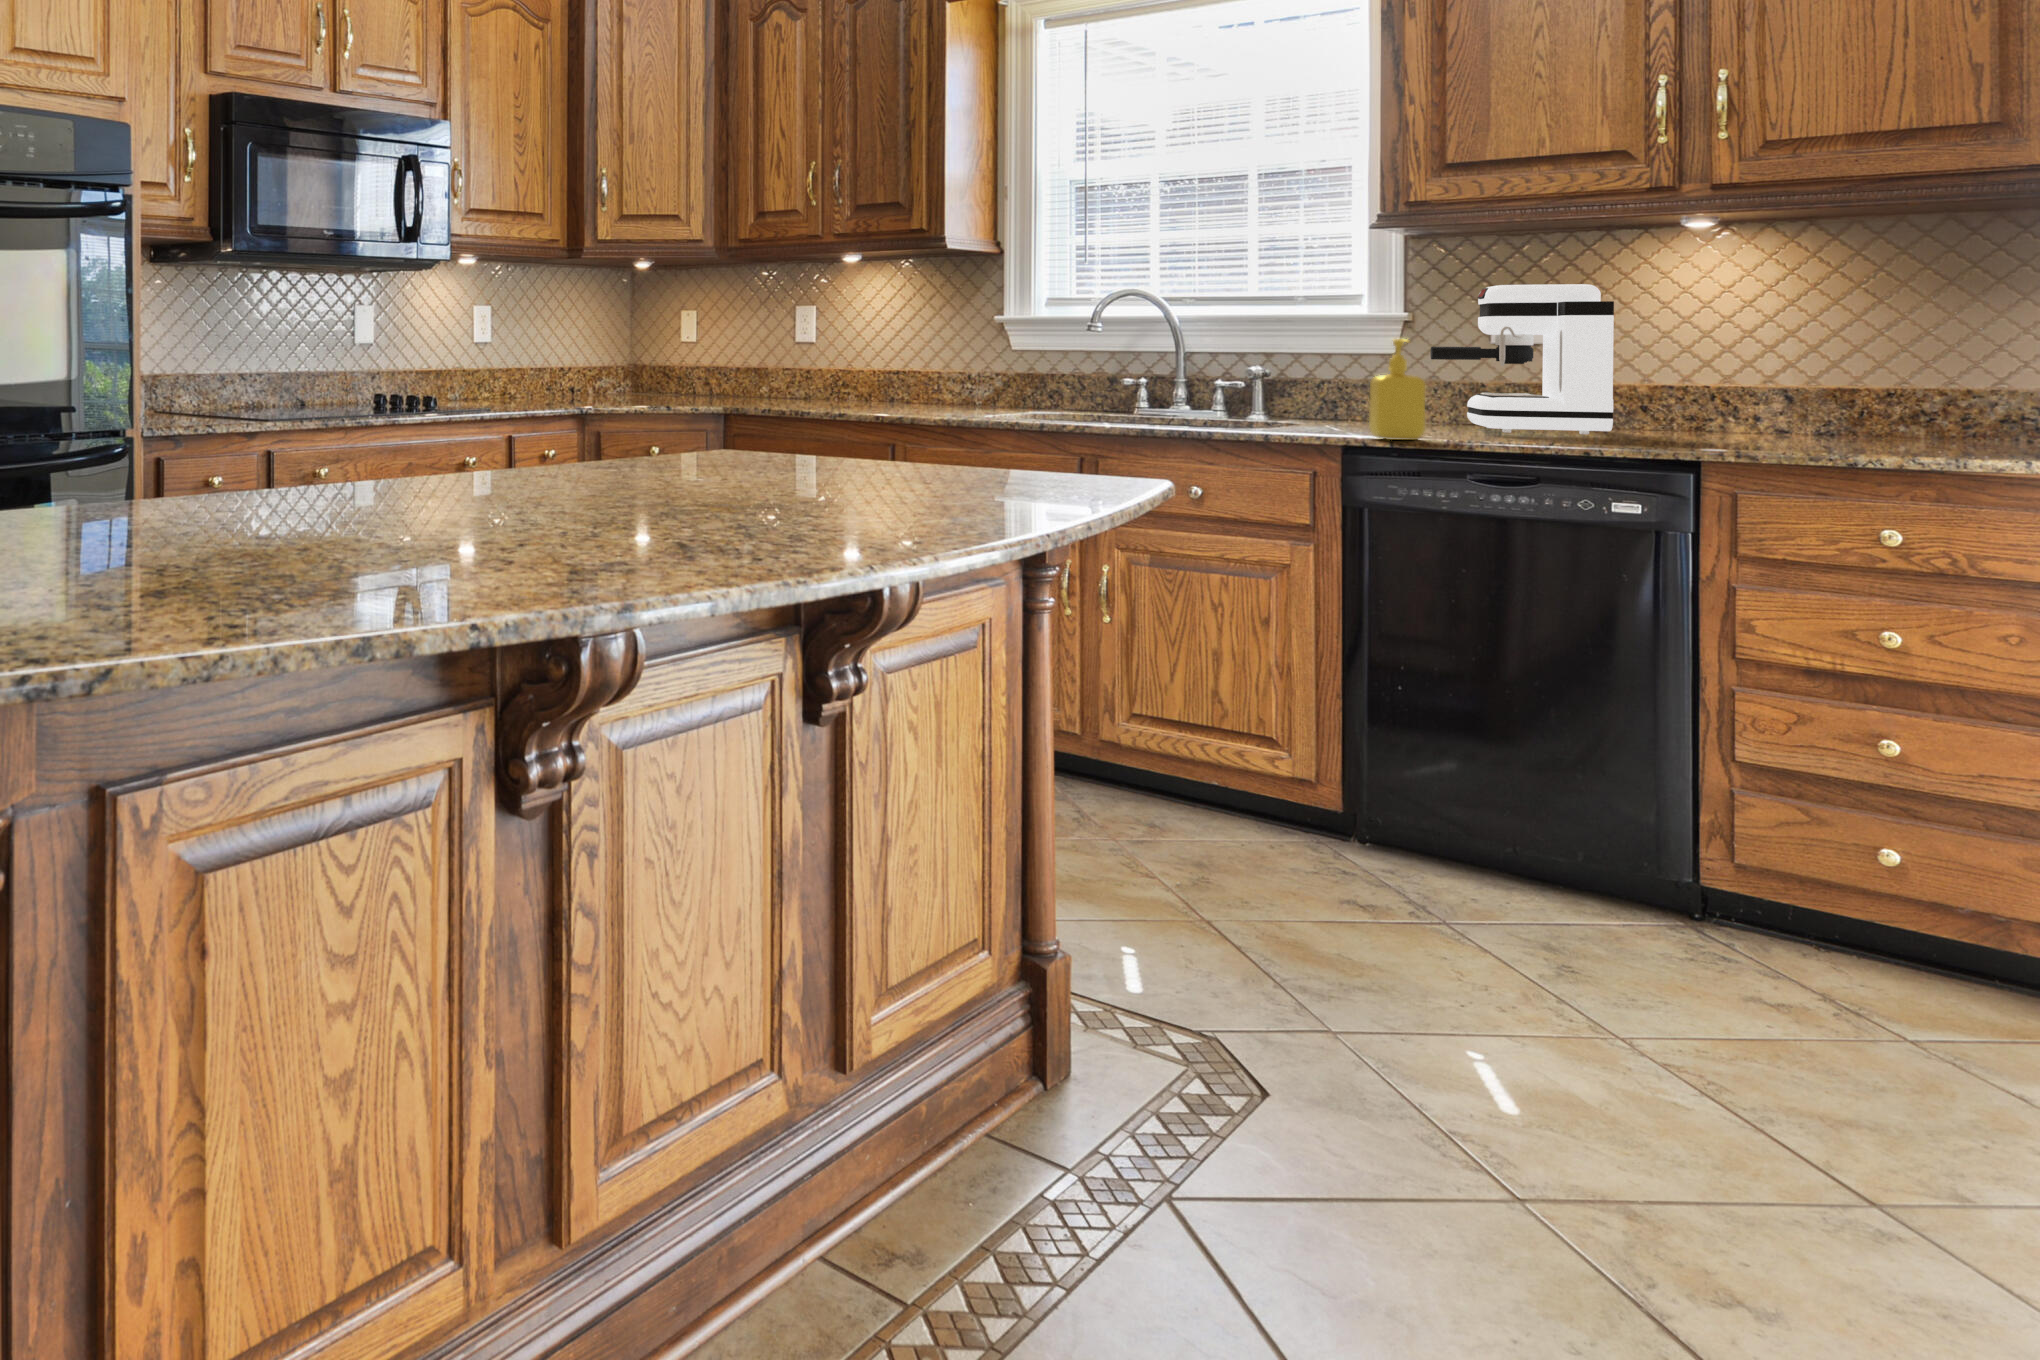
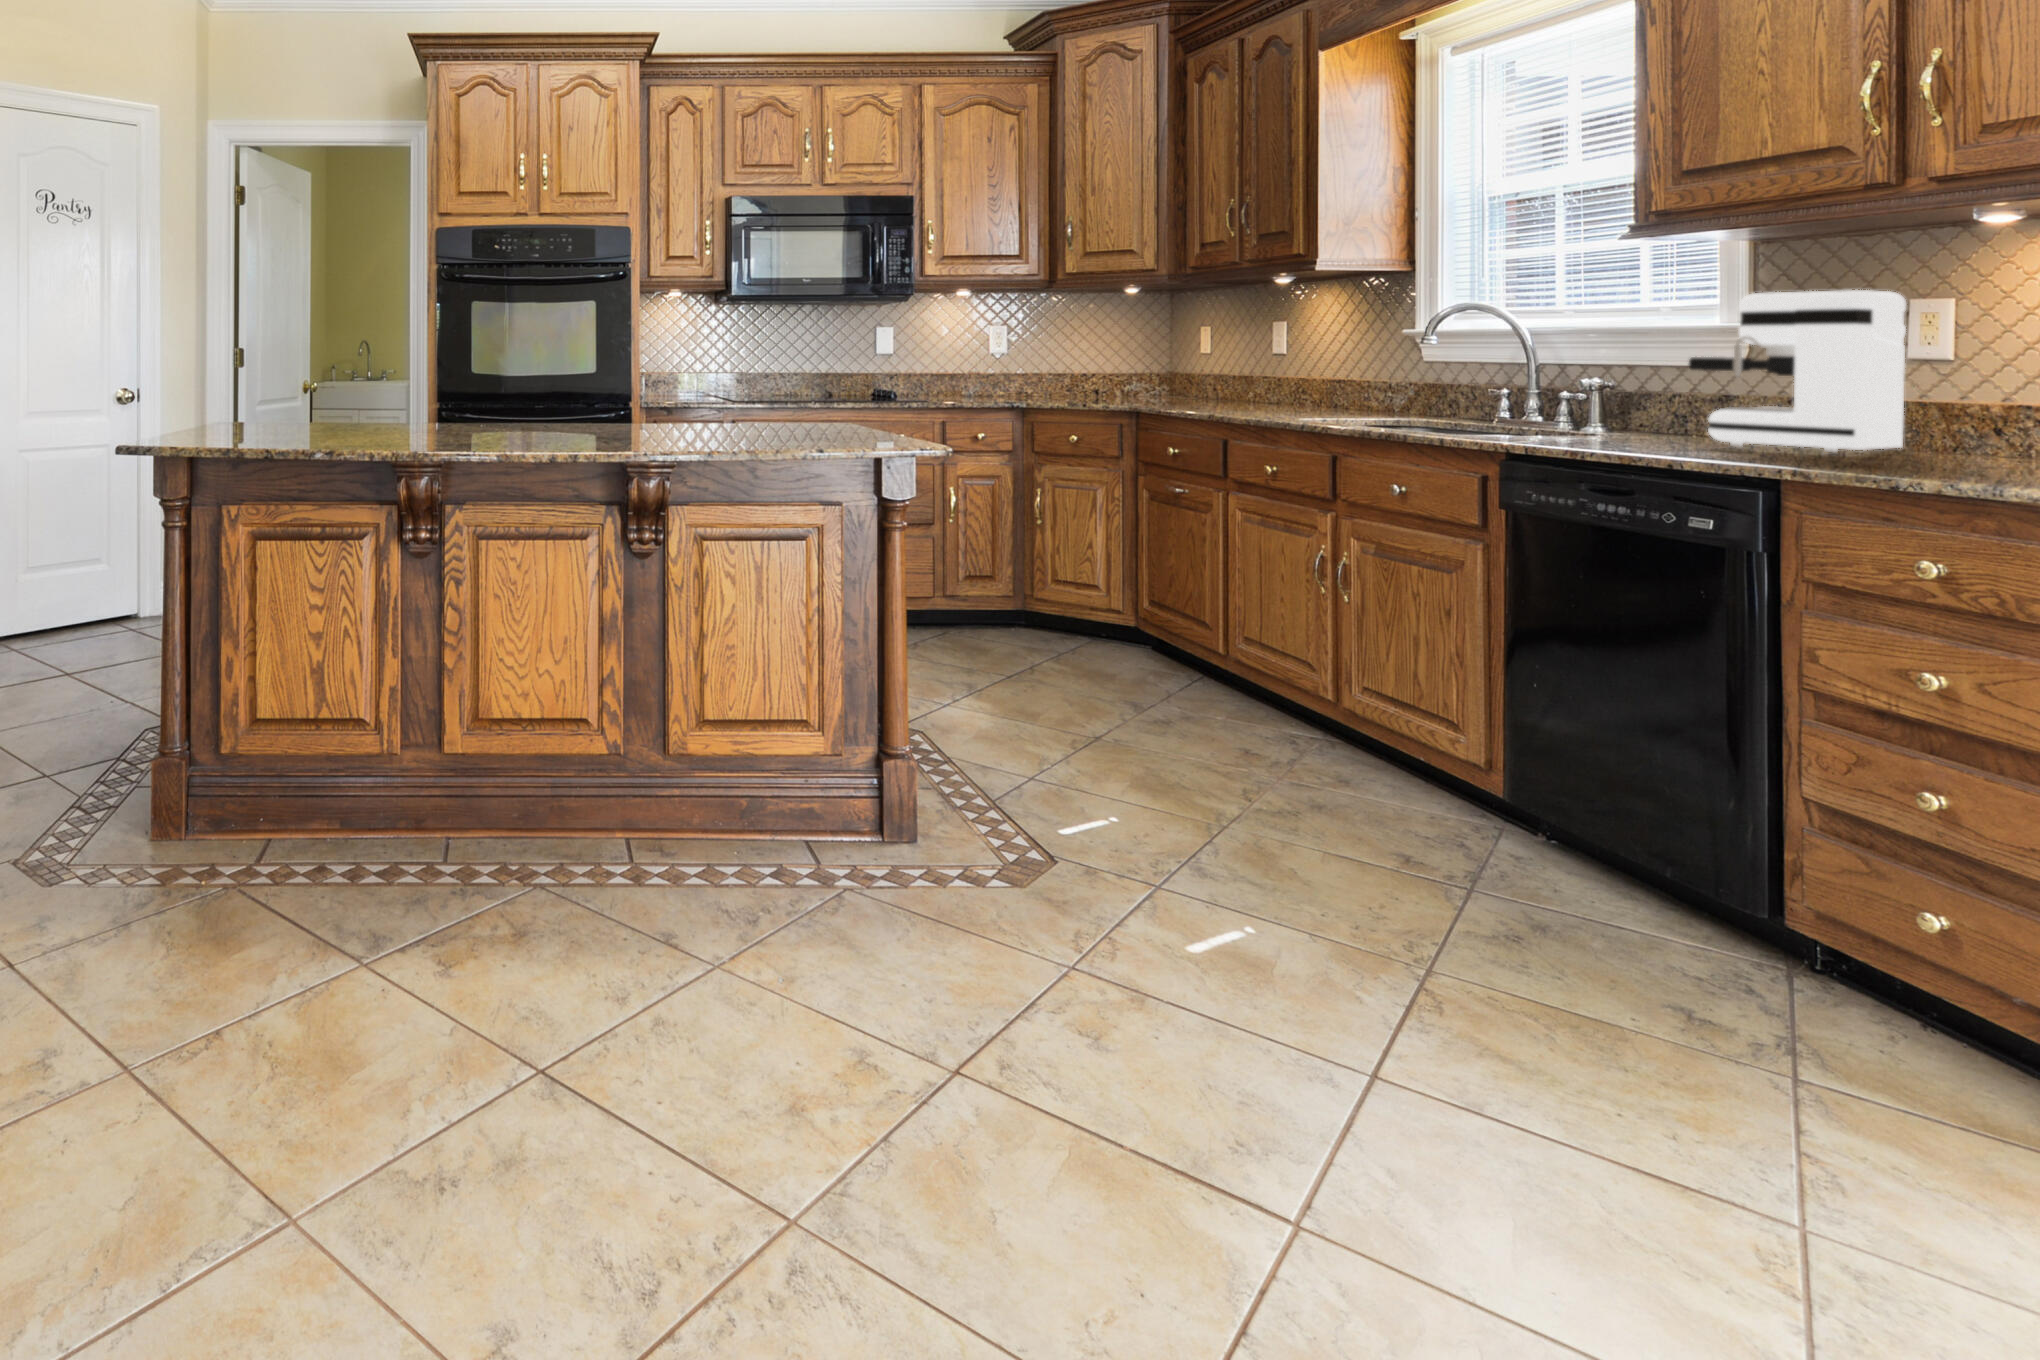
soap dispenser: present [1369,339,1425,440] -> none [1536,349,1597,447]

